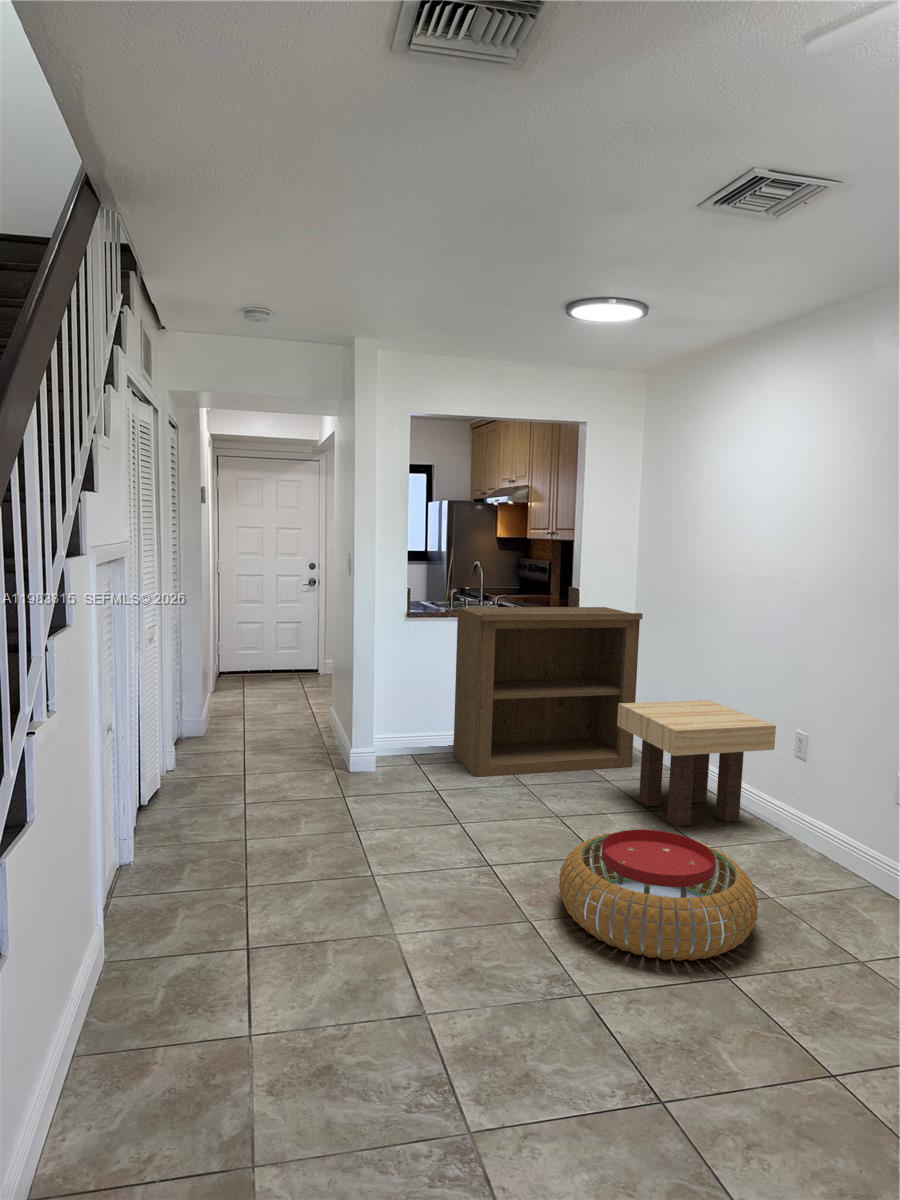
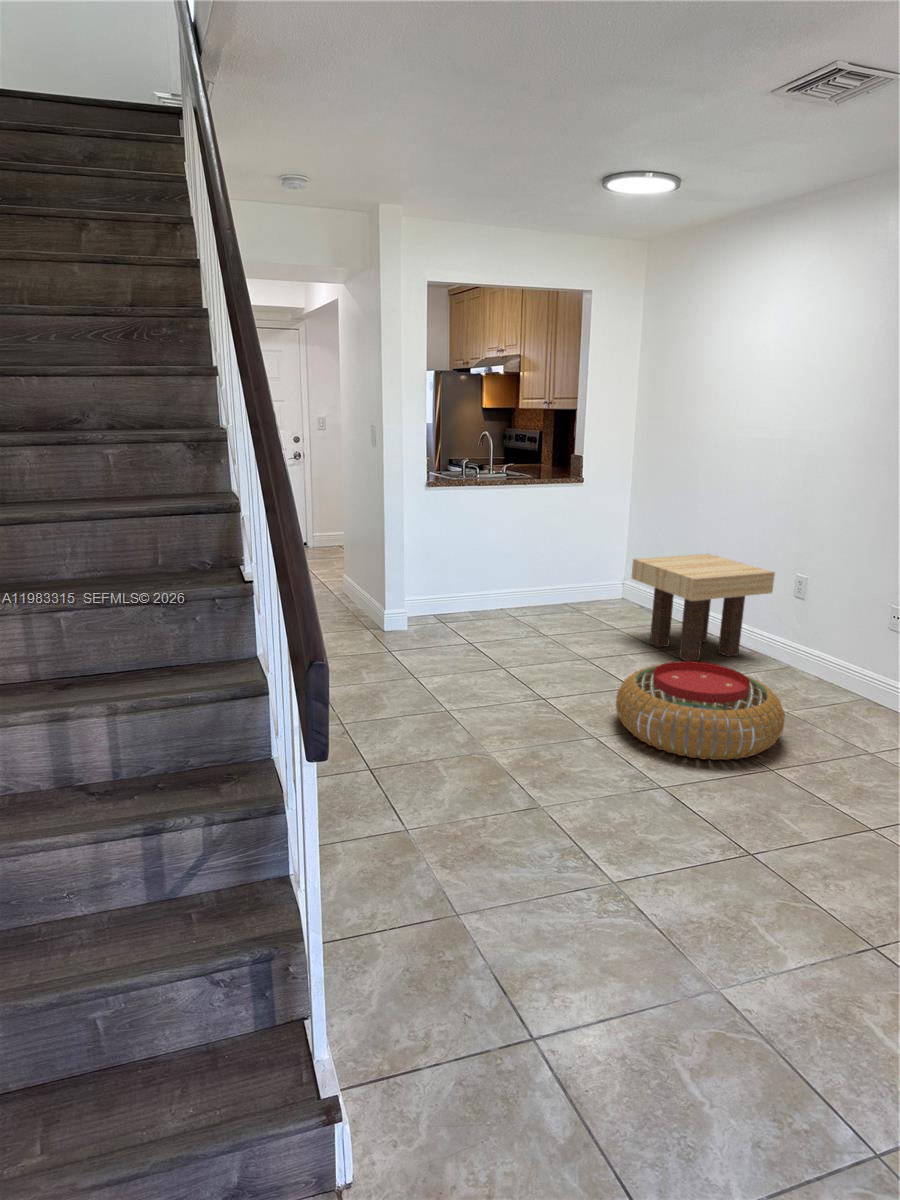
bookshelf: present [453,607,643,777] -> none [472,473,647,630]

